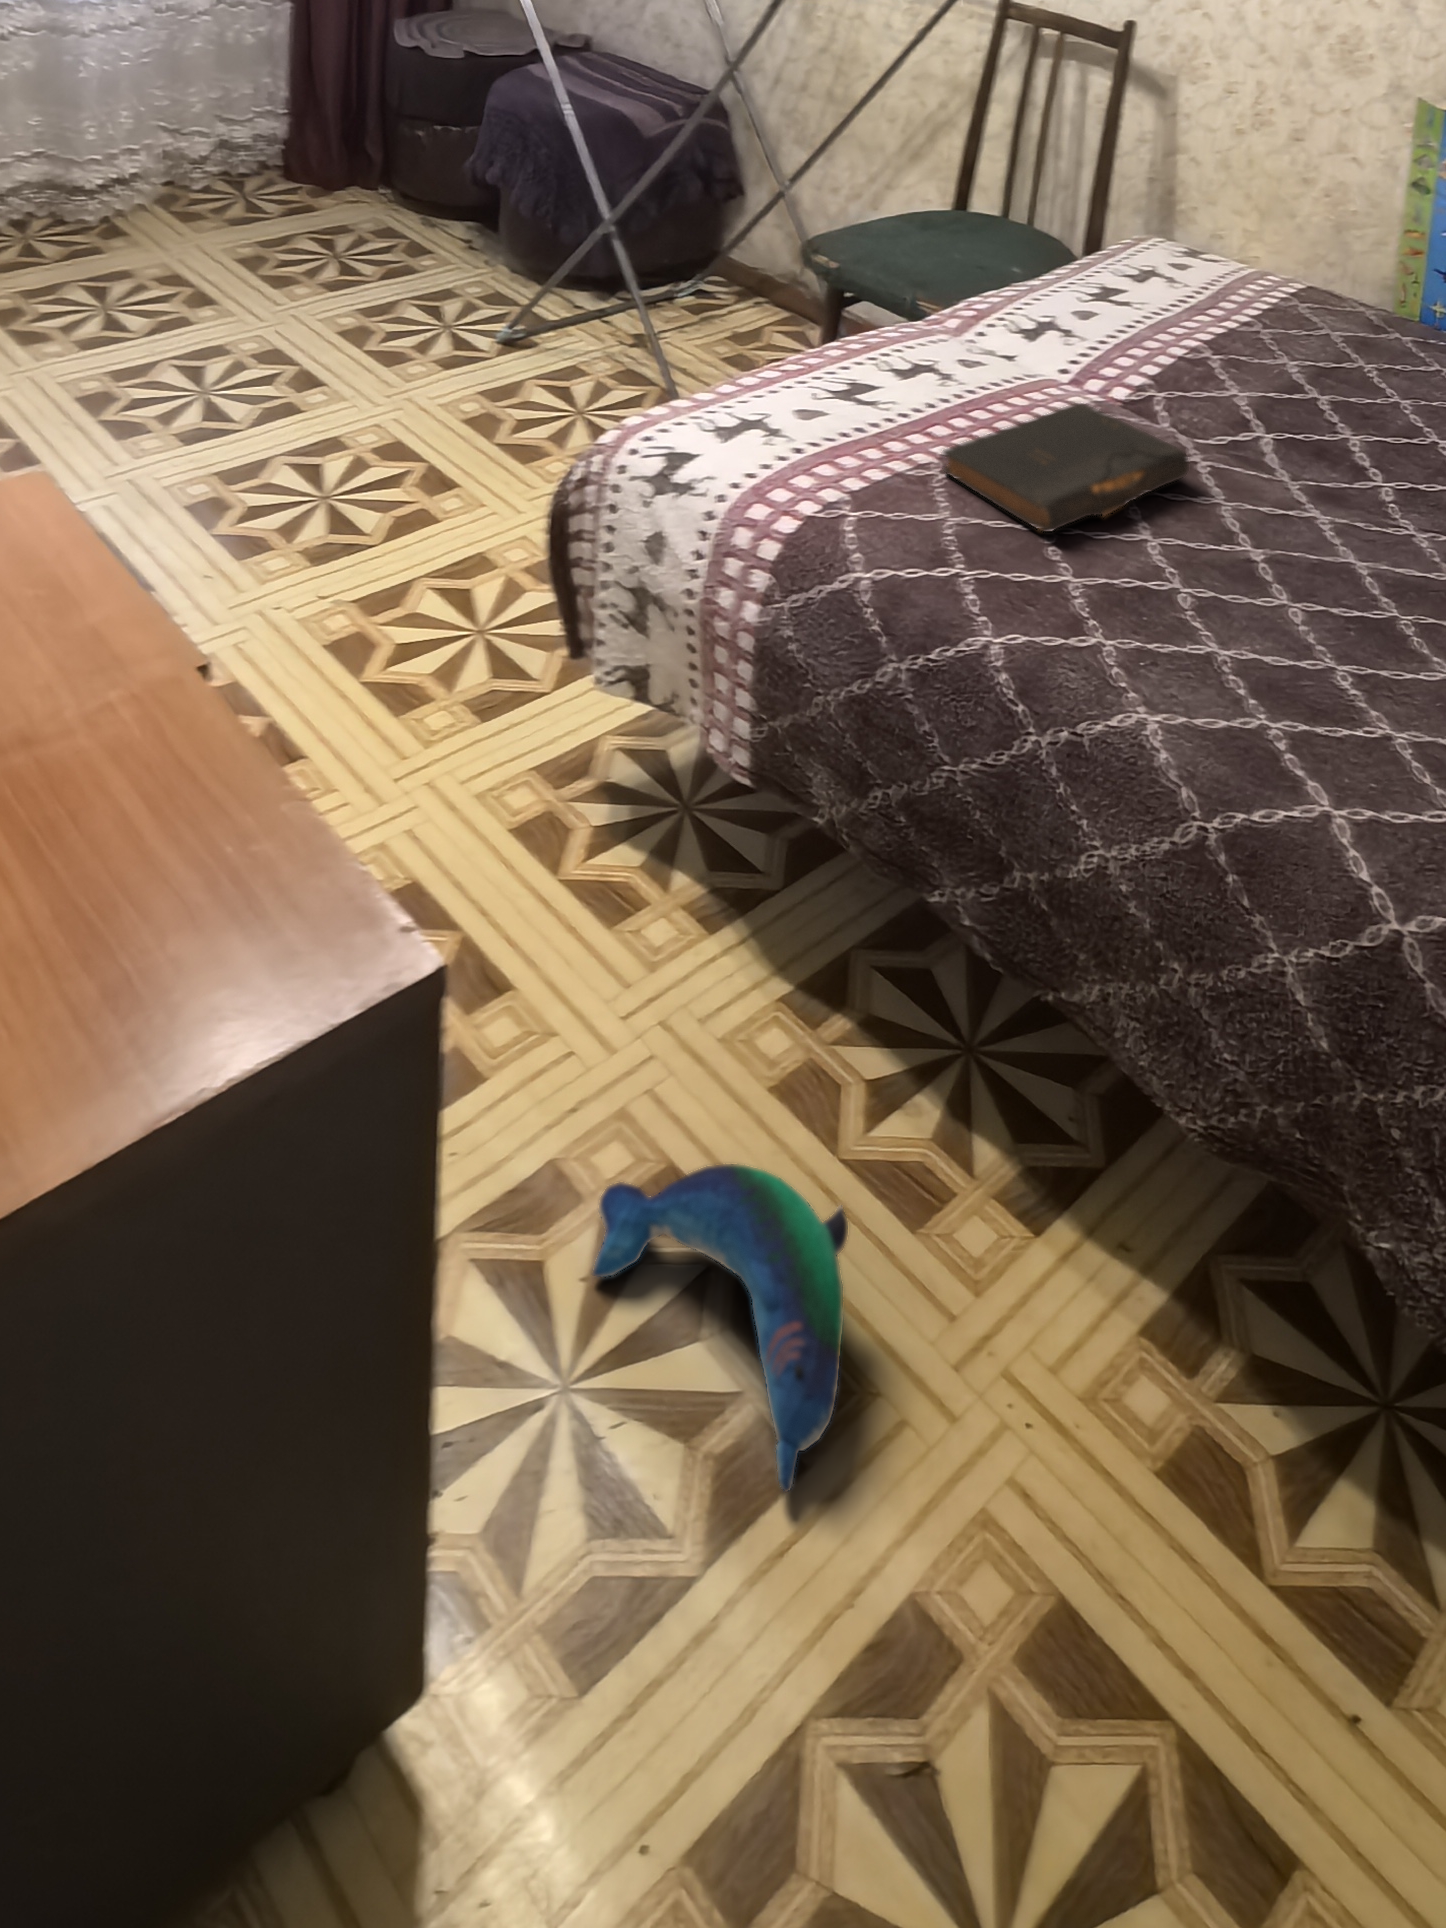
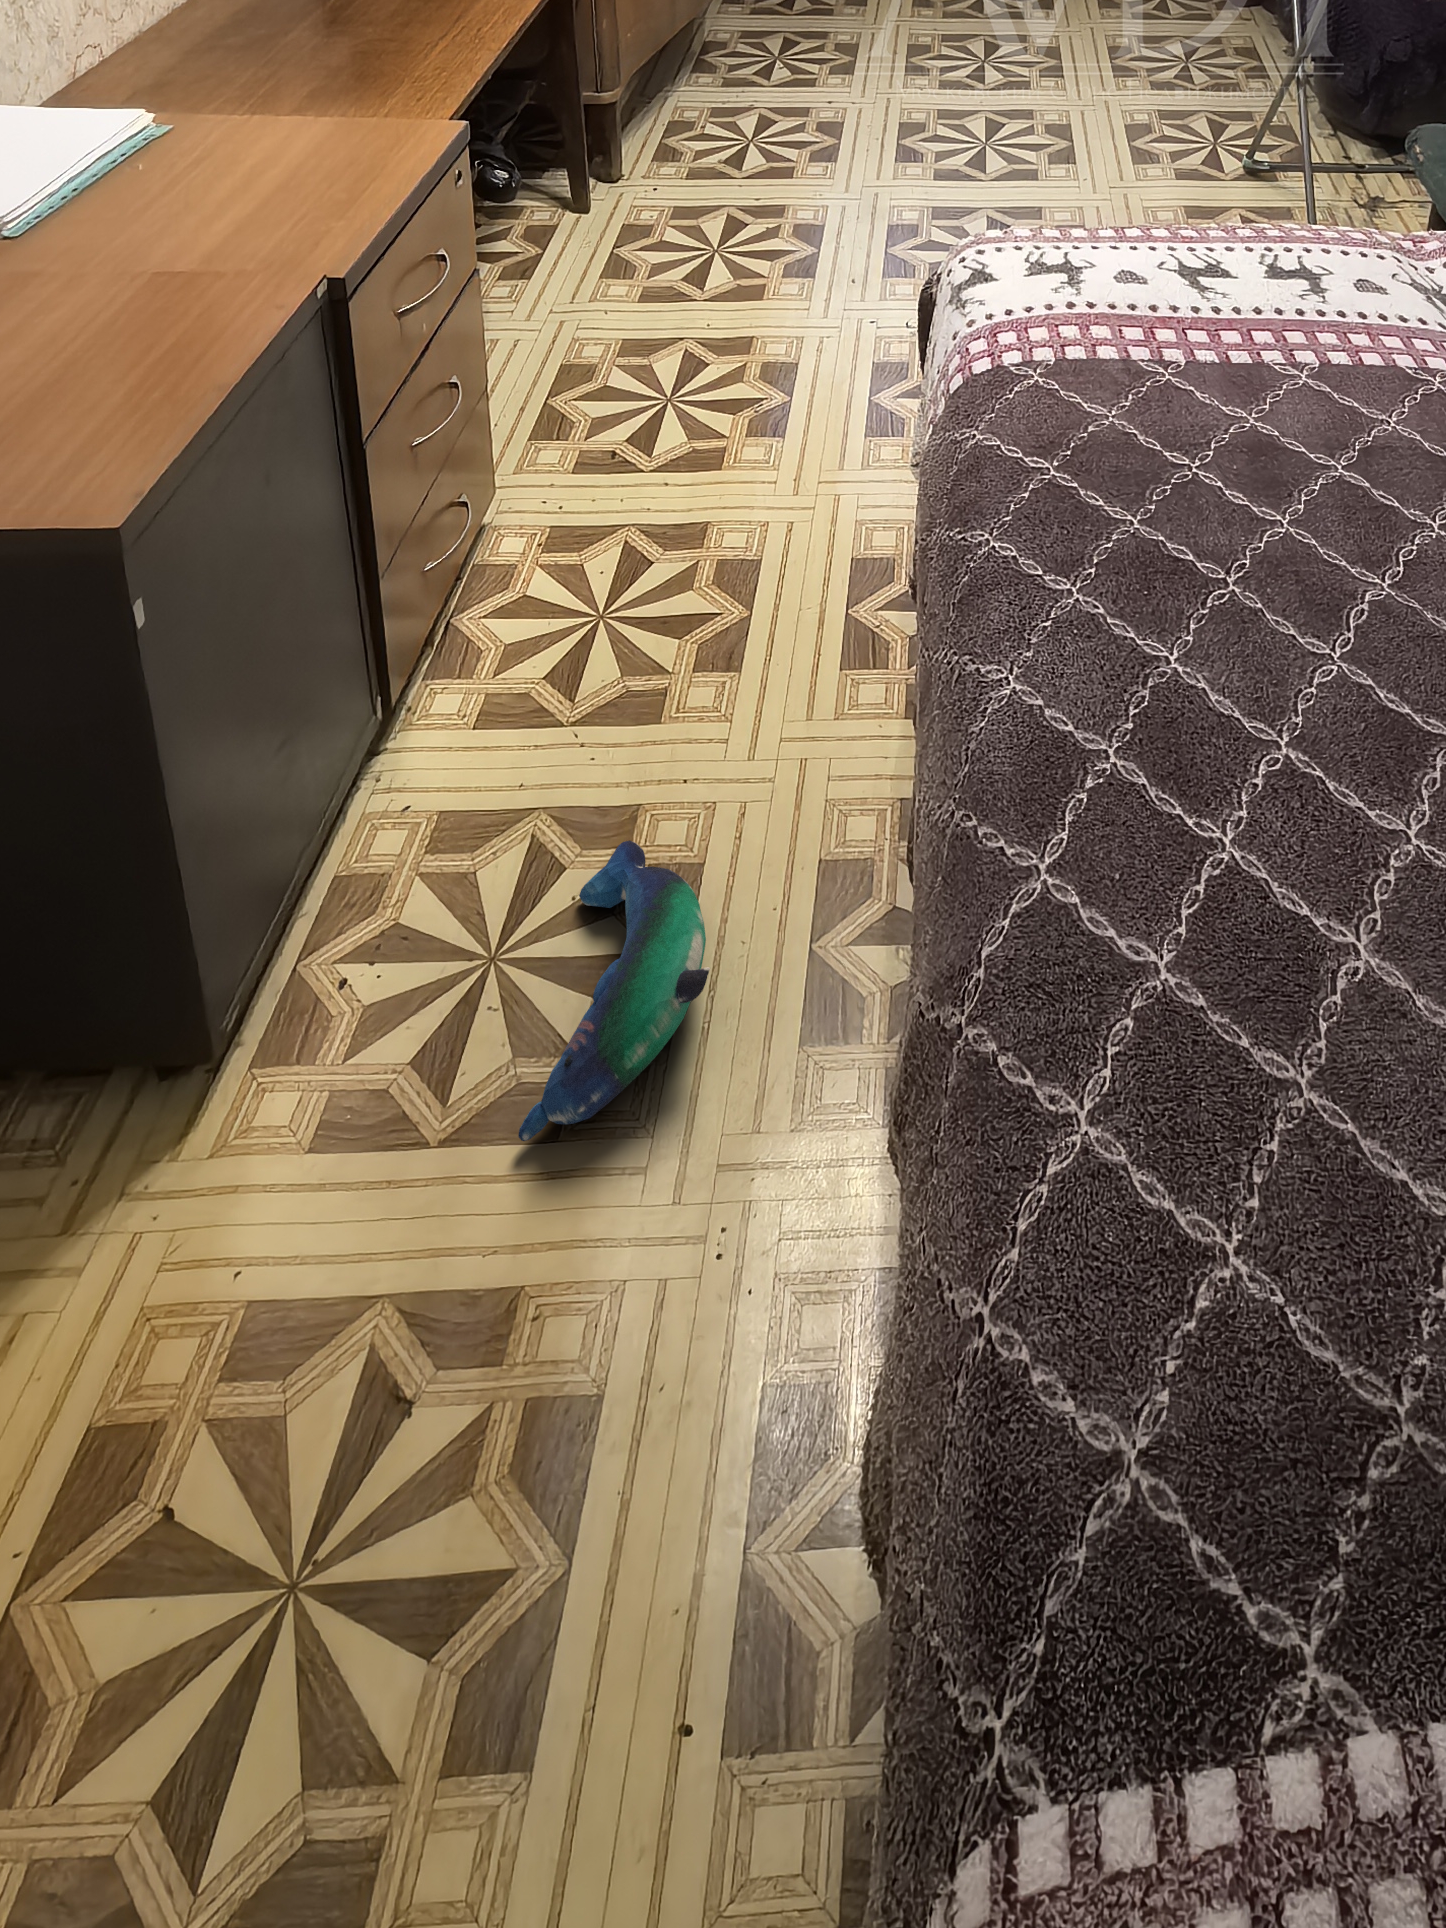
book: present [942,403,1189,532] -> none [1087,346,1337,477]

